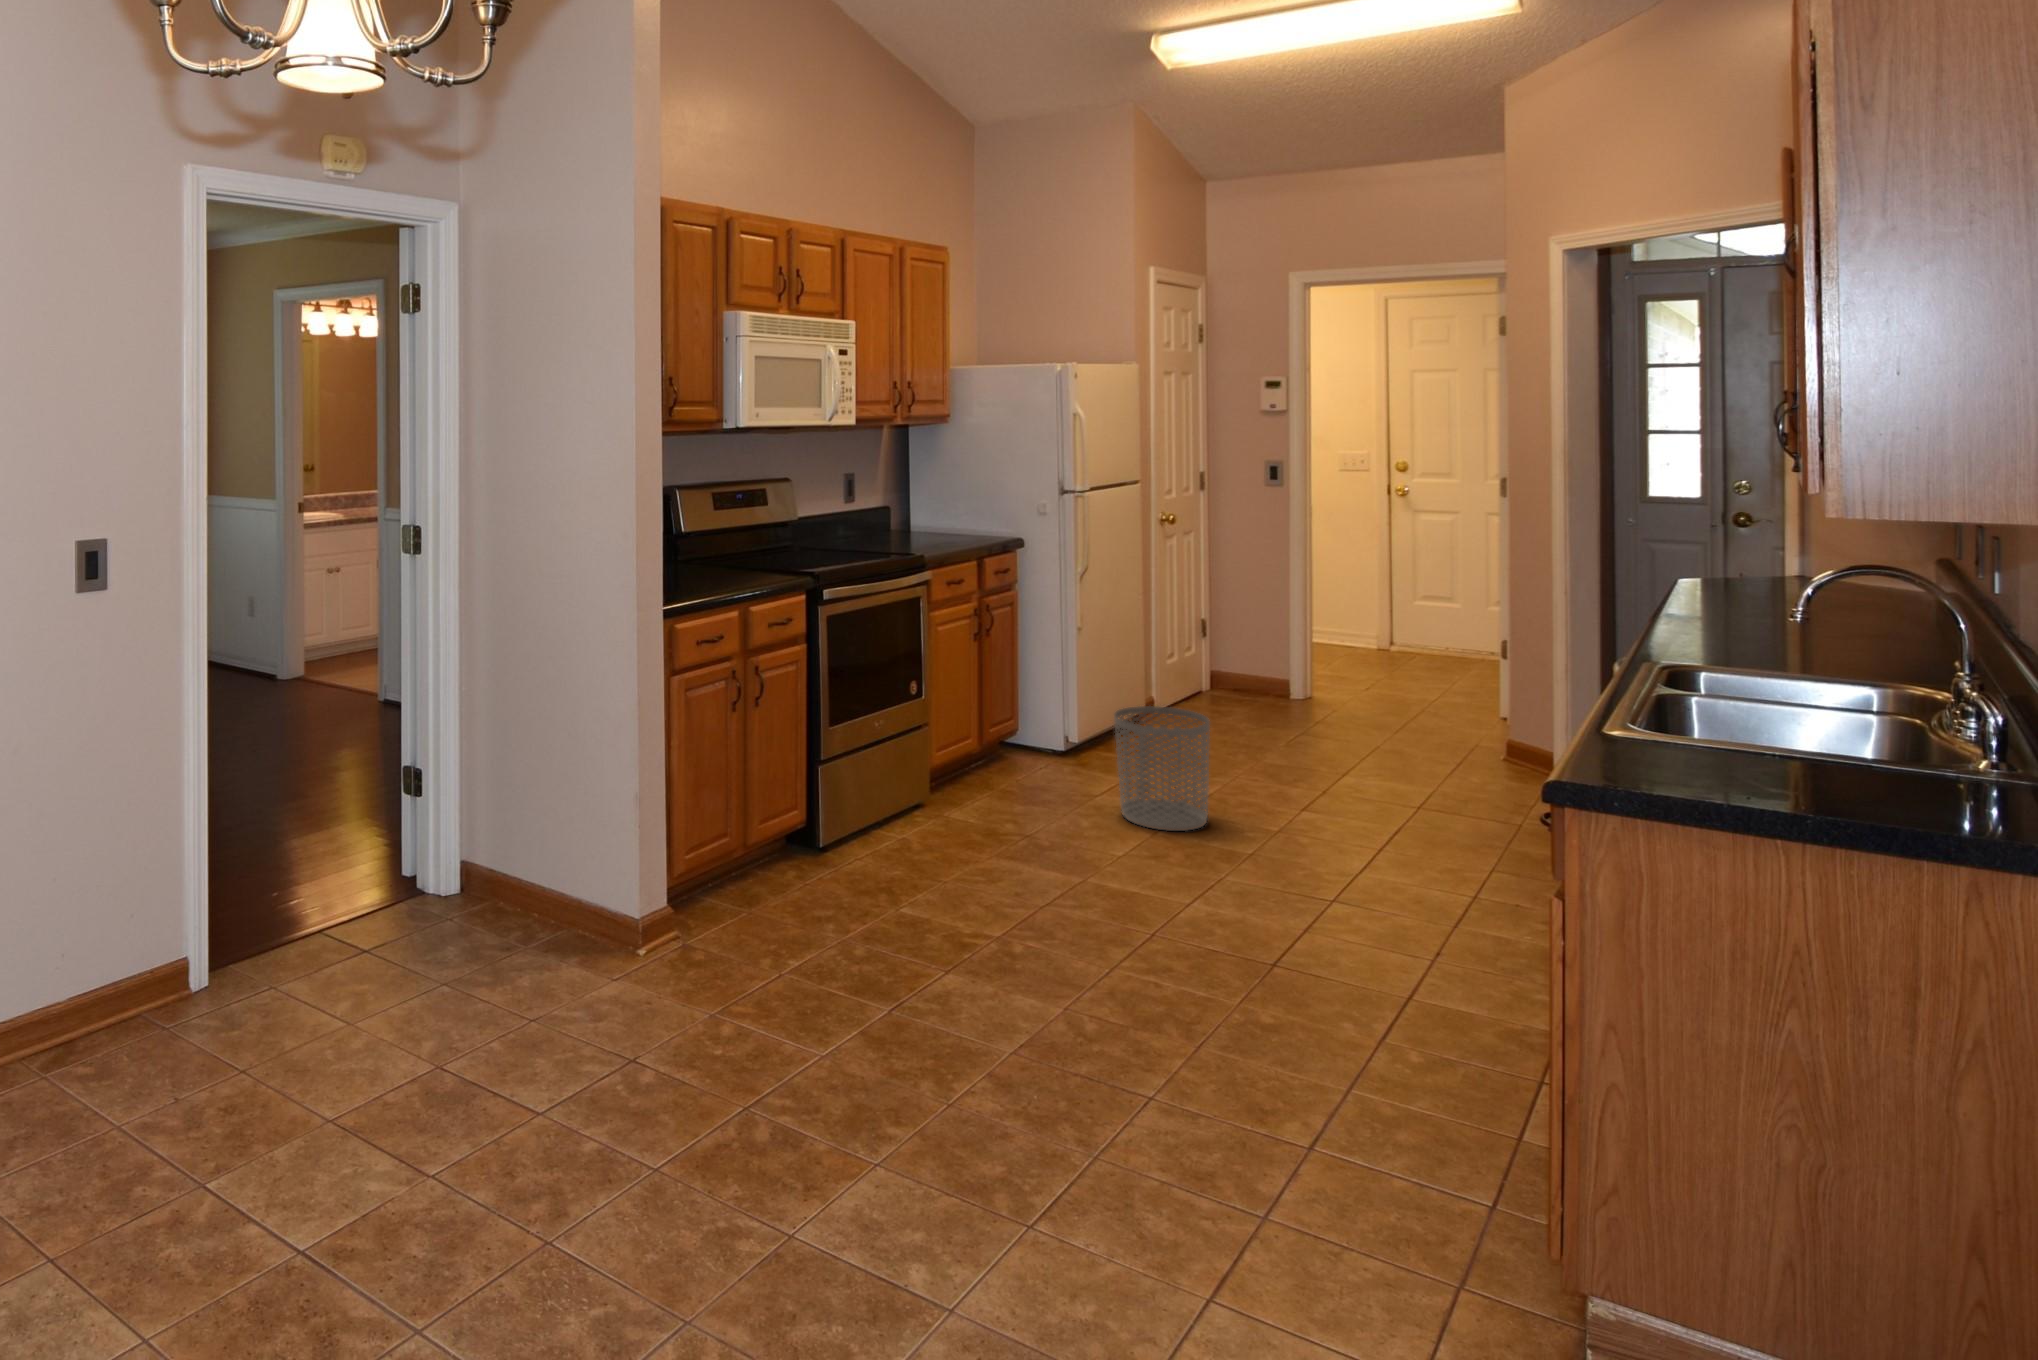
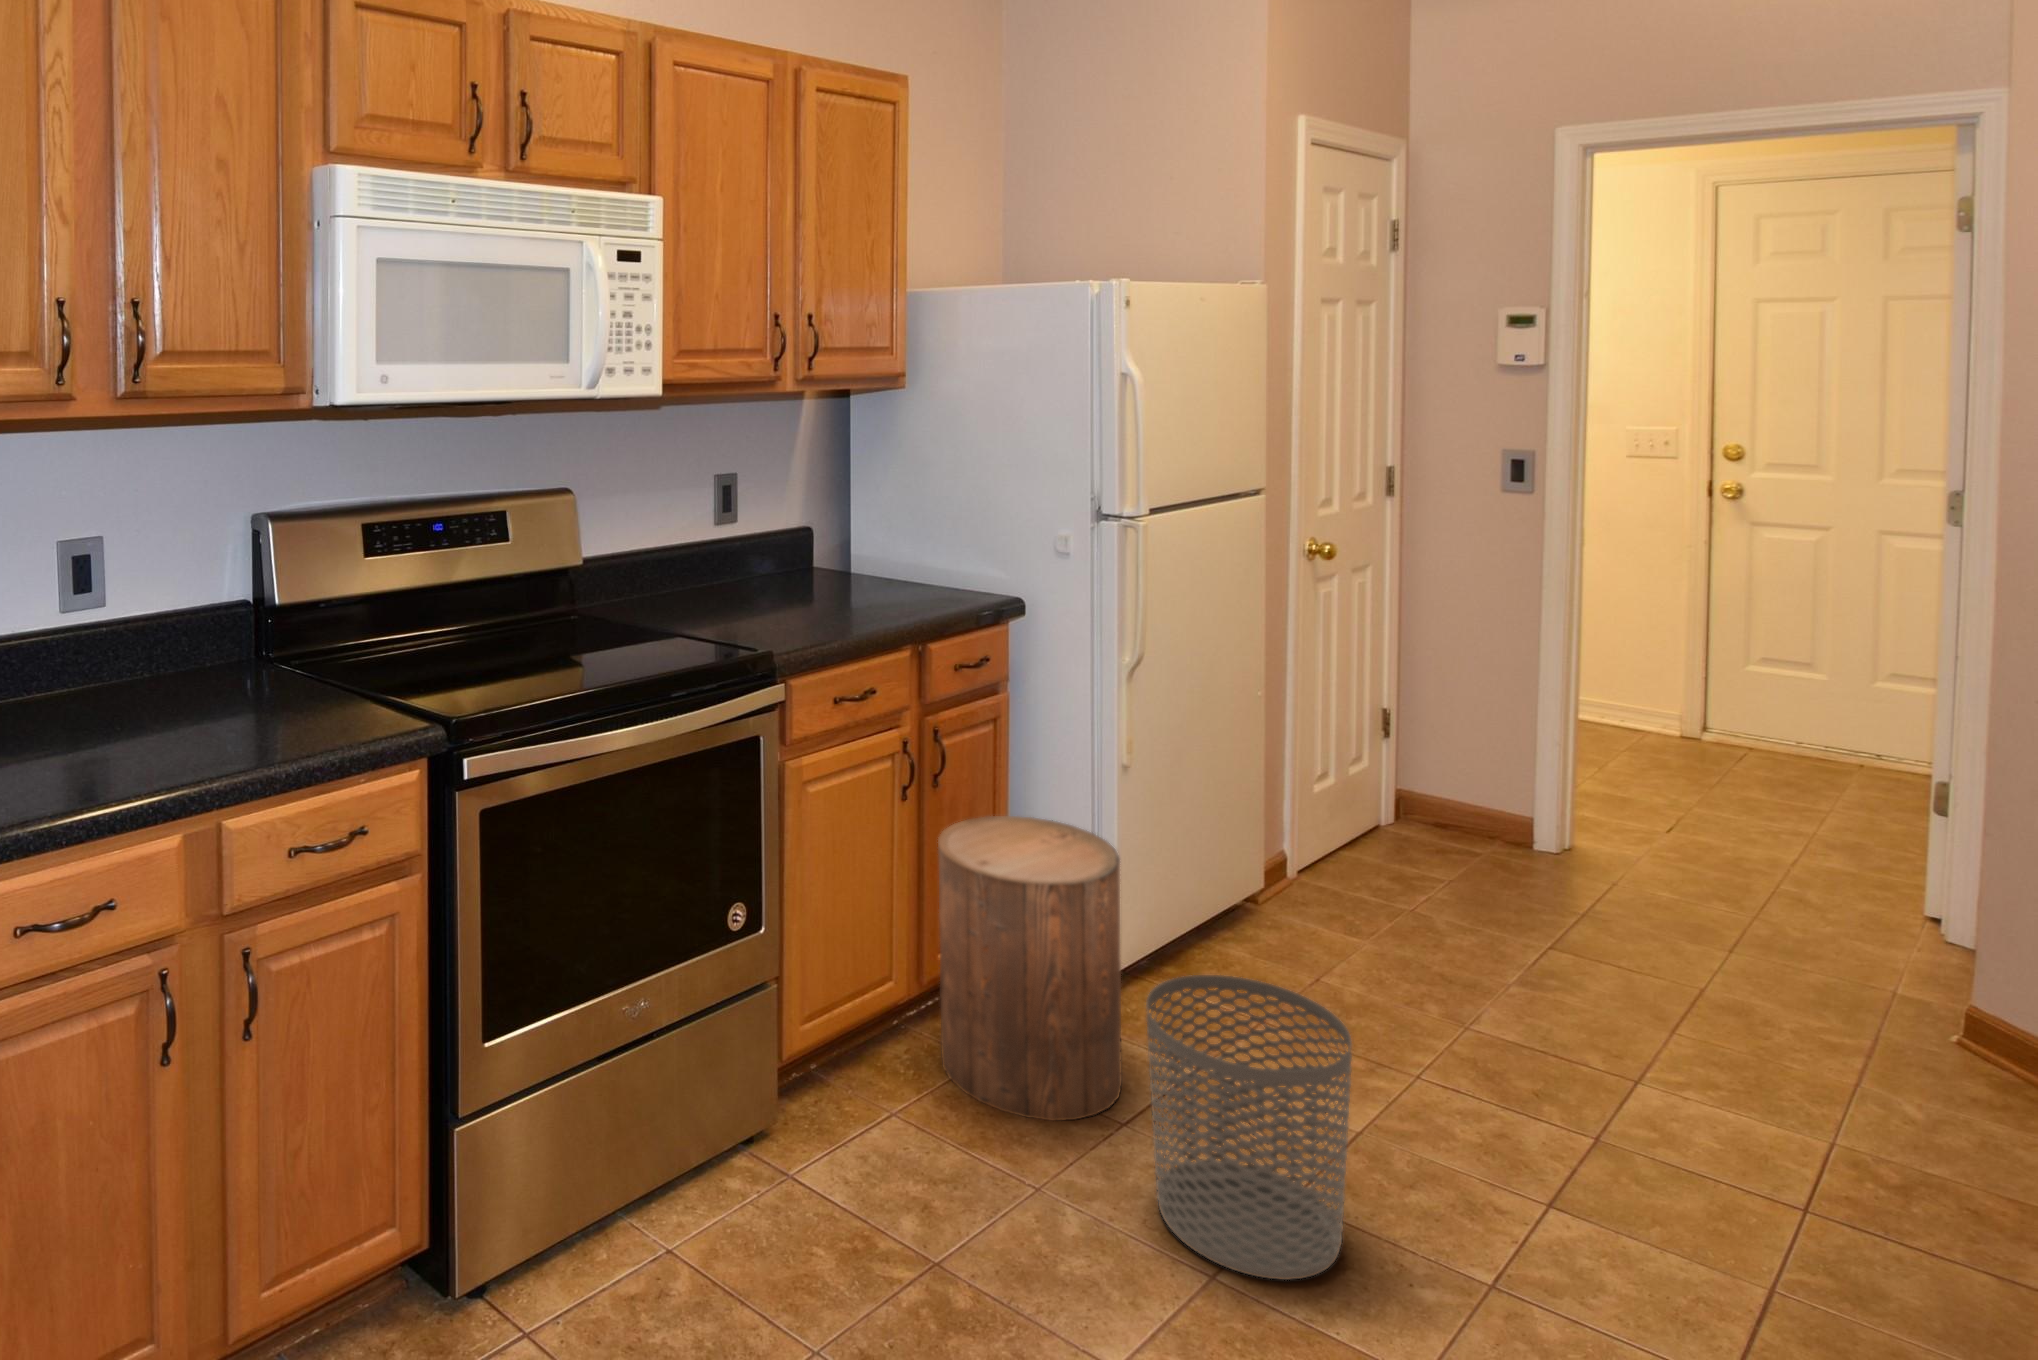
stool: none [993,653,1092,797] -> present [938,816,1122,1121]

